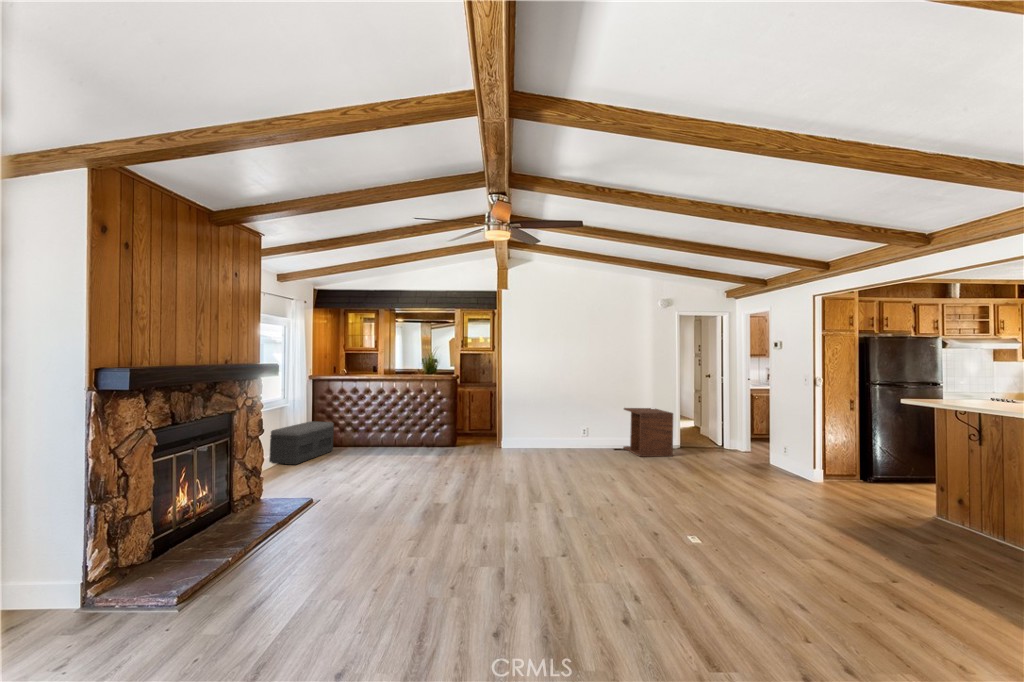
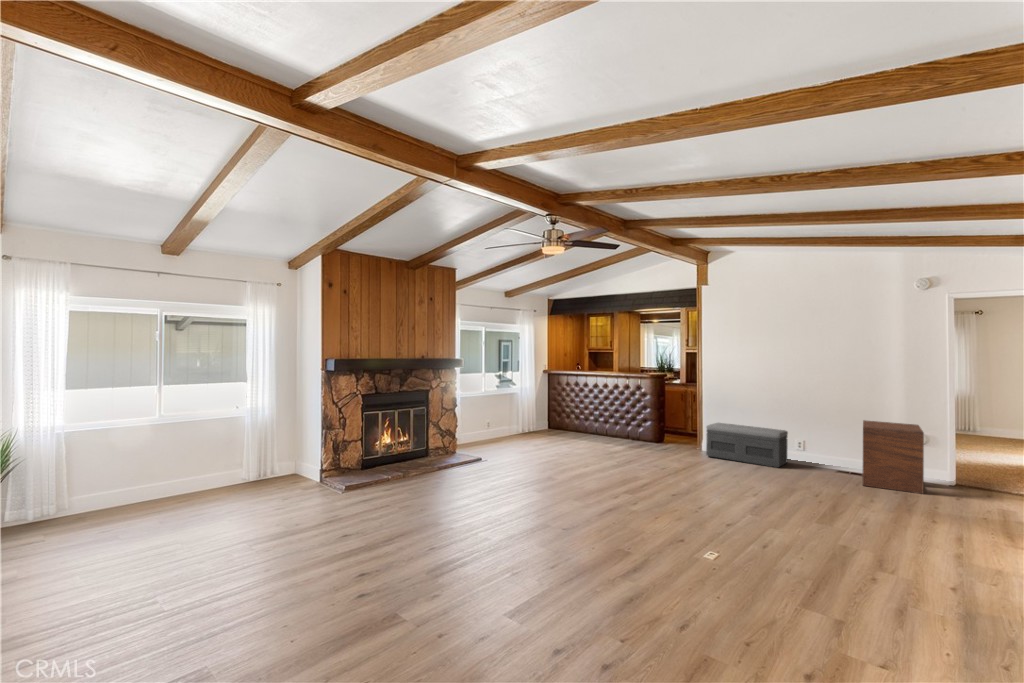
storage bench: present [269,421,334,465] -> present [706,423,788,468]

